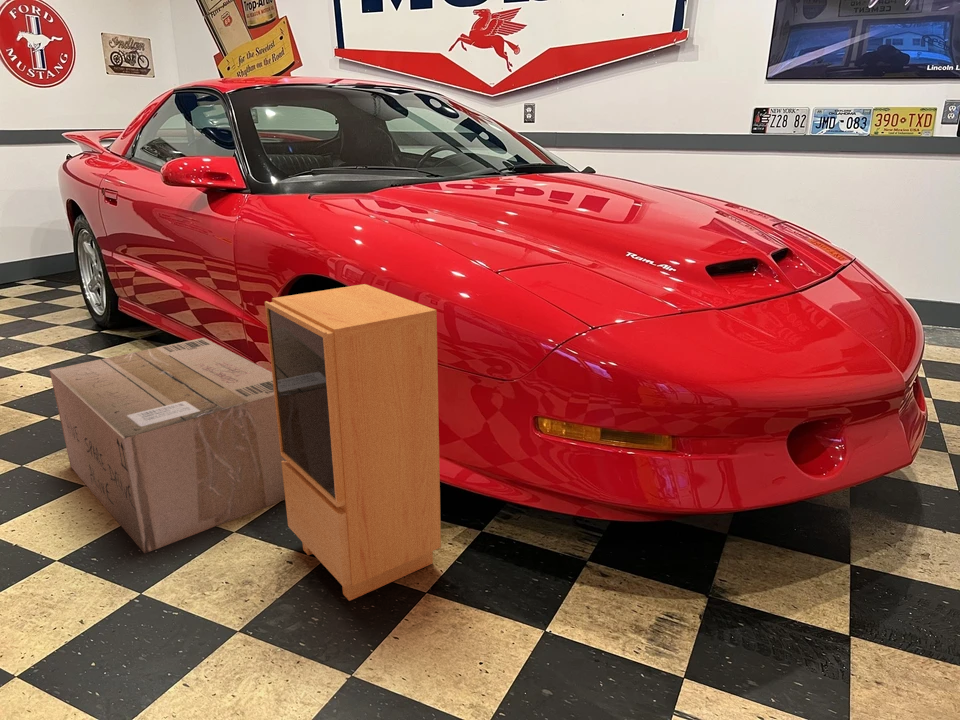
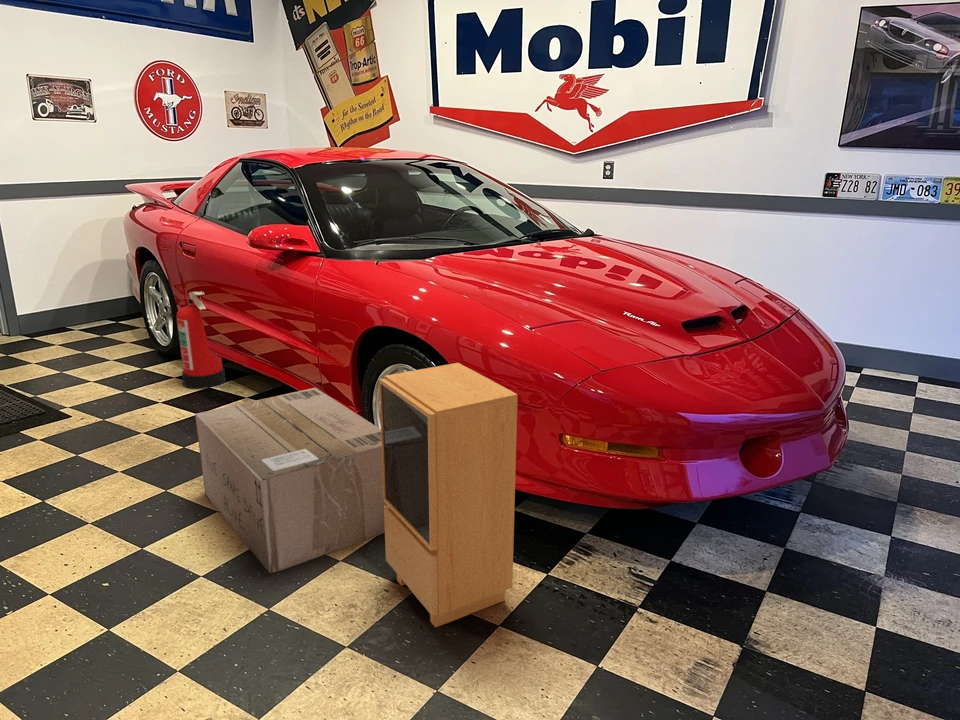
fire extinguisher: none [43,242,109,356] -> present [177,291,225,389]

